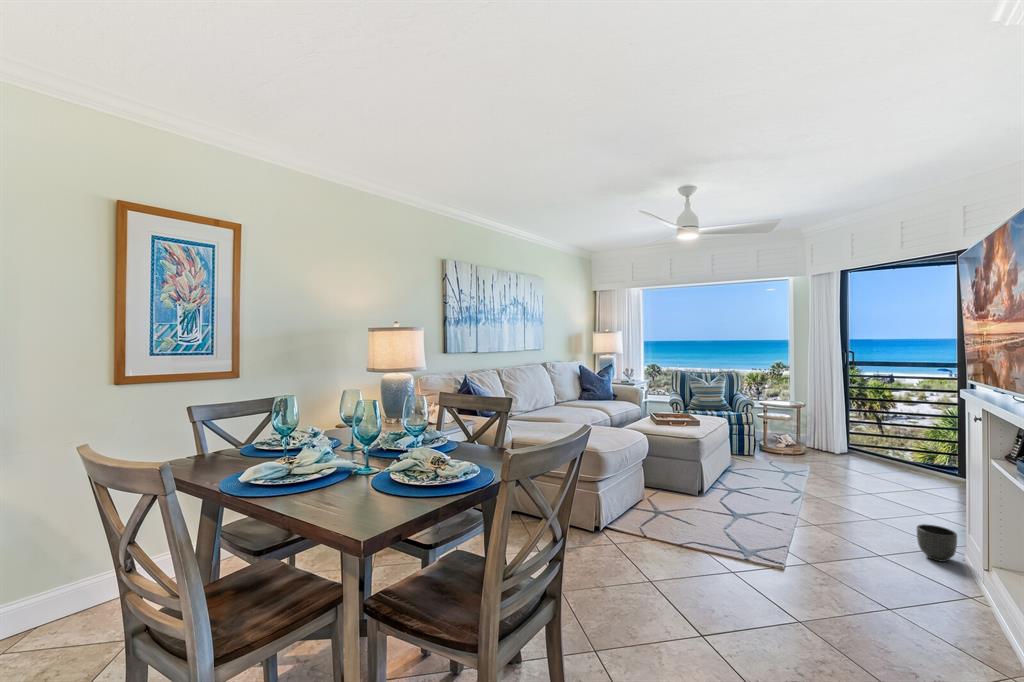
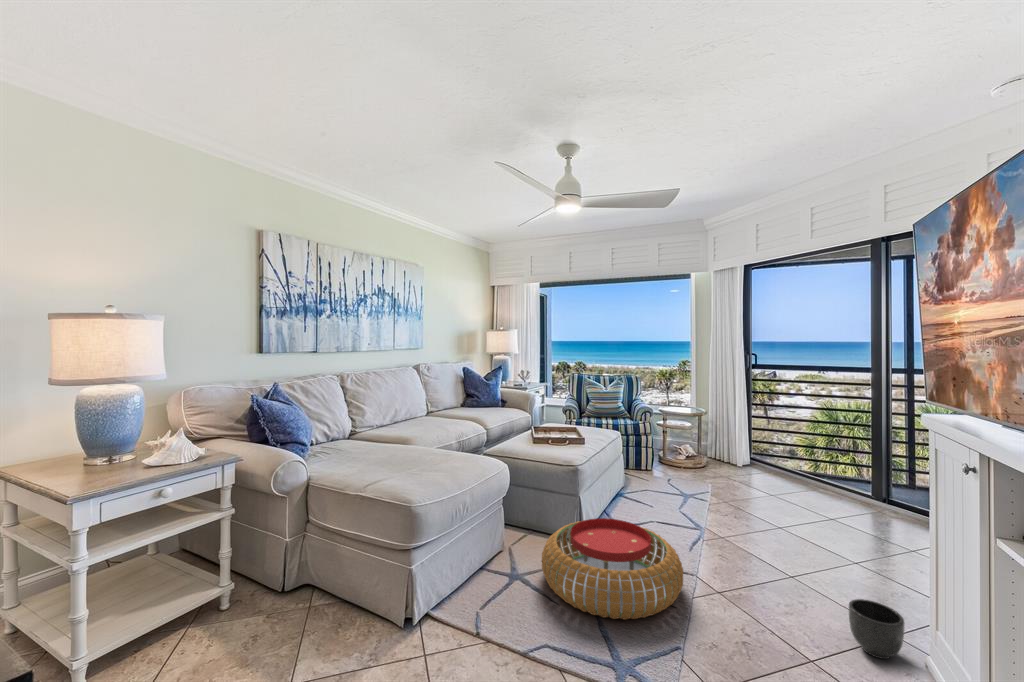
pouf: none [678,475,790,536] -> present [542,518,683,620]

